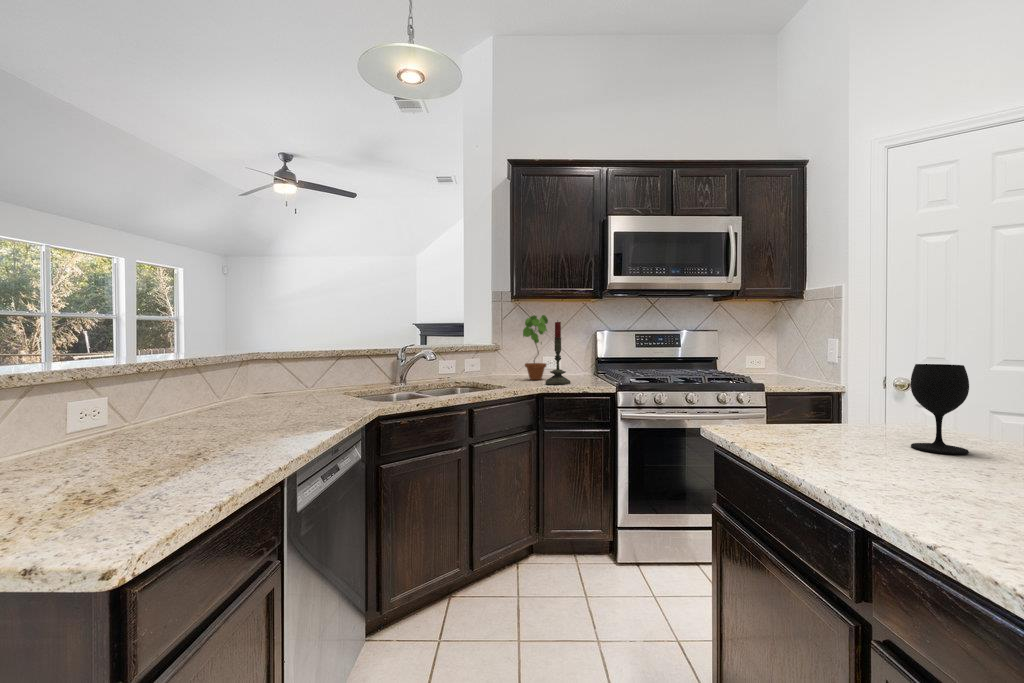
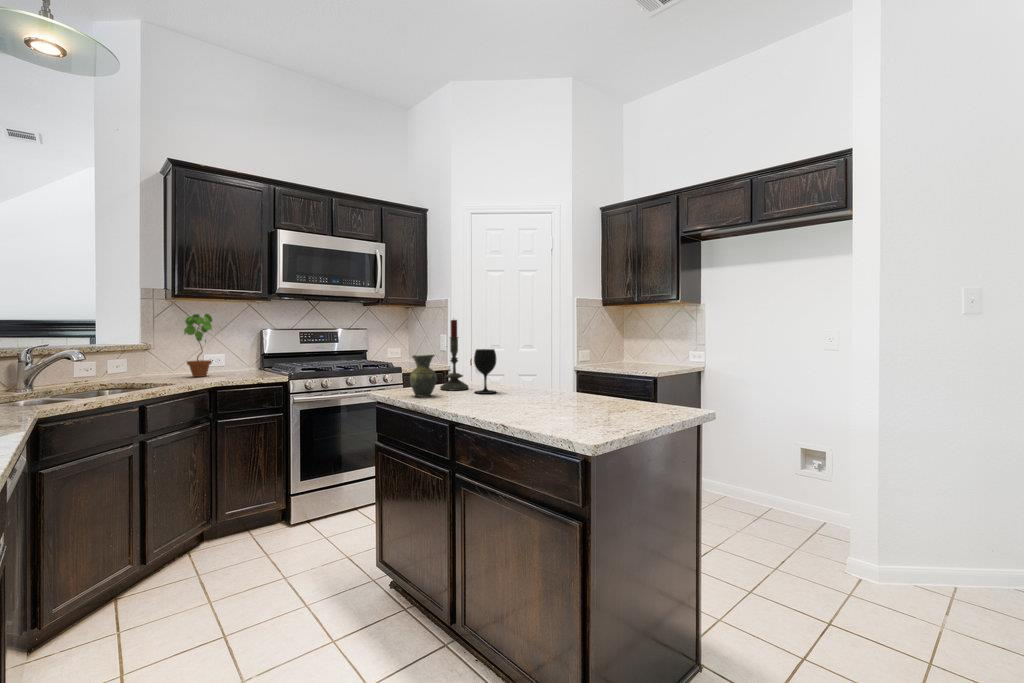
candle: present [546,322,570,385] -> present [440,320,469,390]
vase: none [774,370,827,444] -> present [410,355,437,396]

